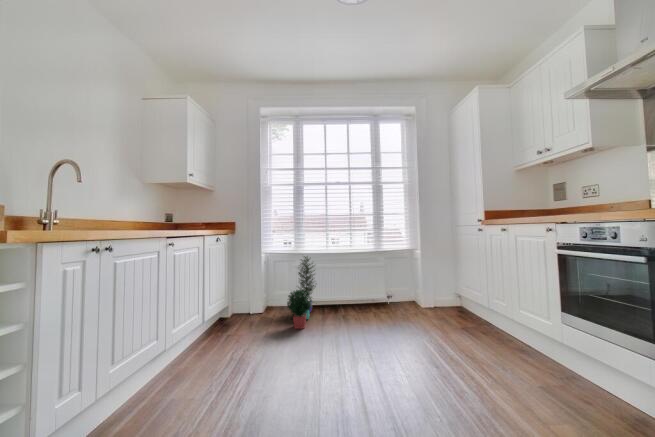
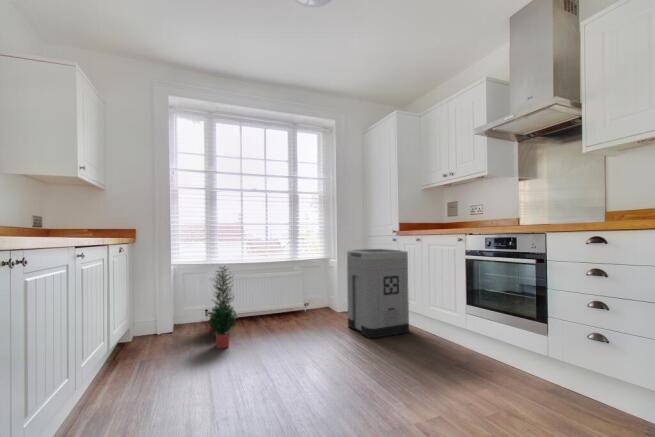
trash can: none [425,242,496,337] -> present [347,249,409,338]

